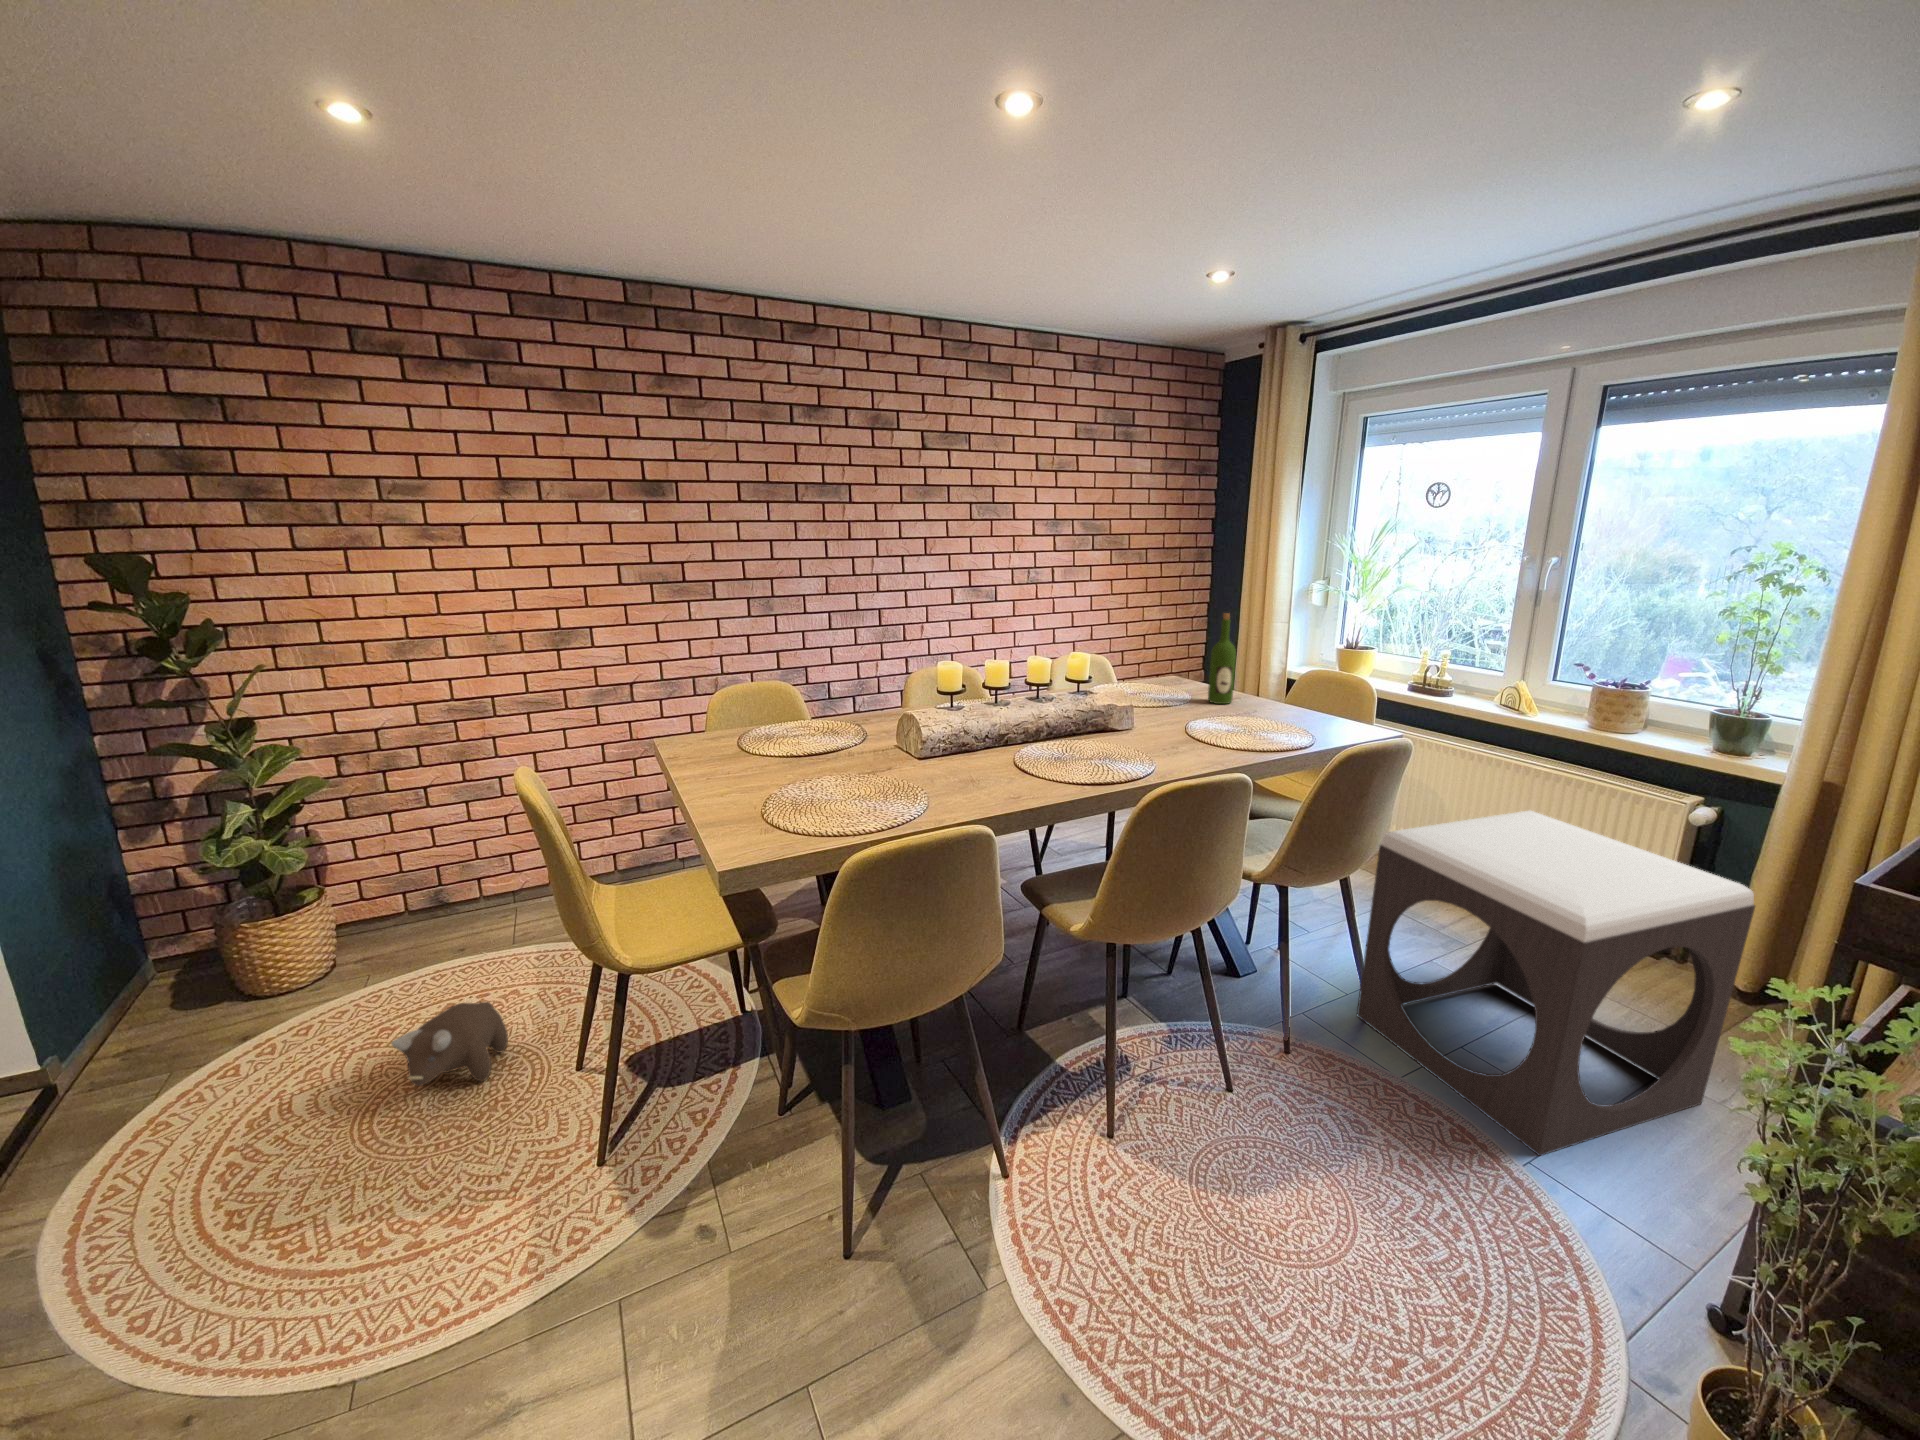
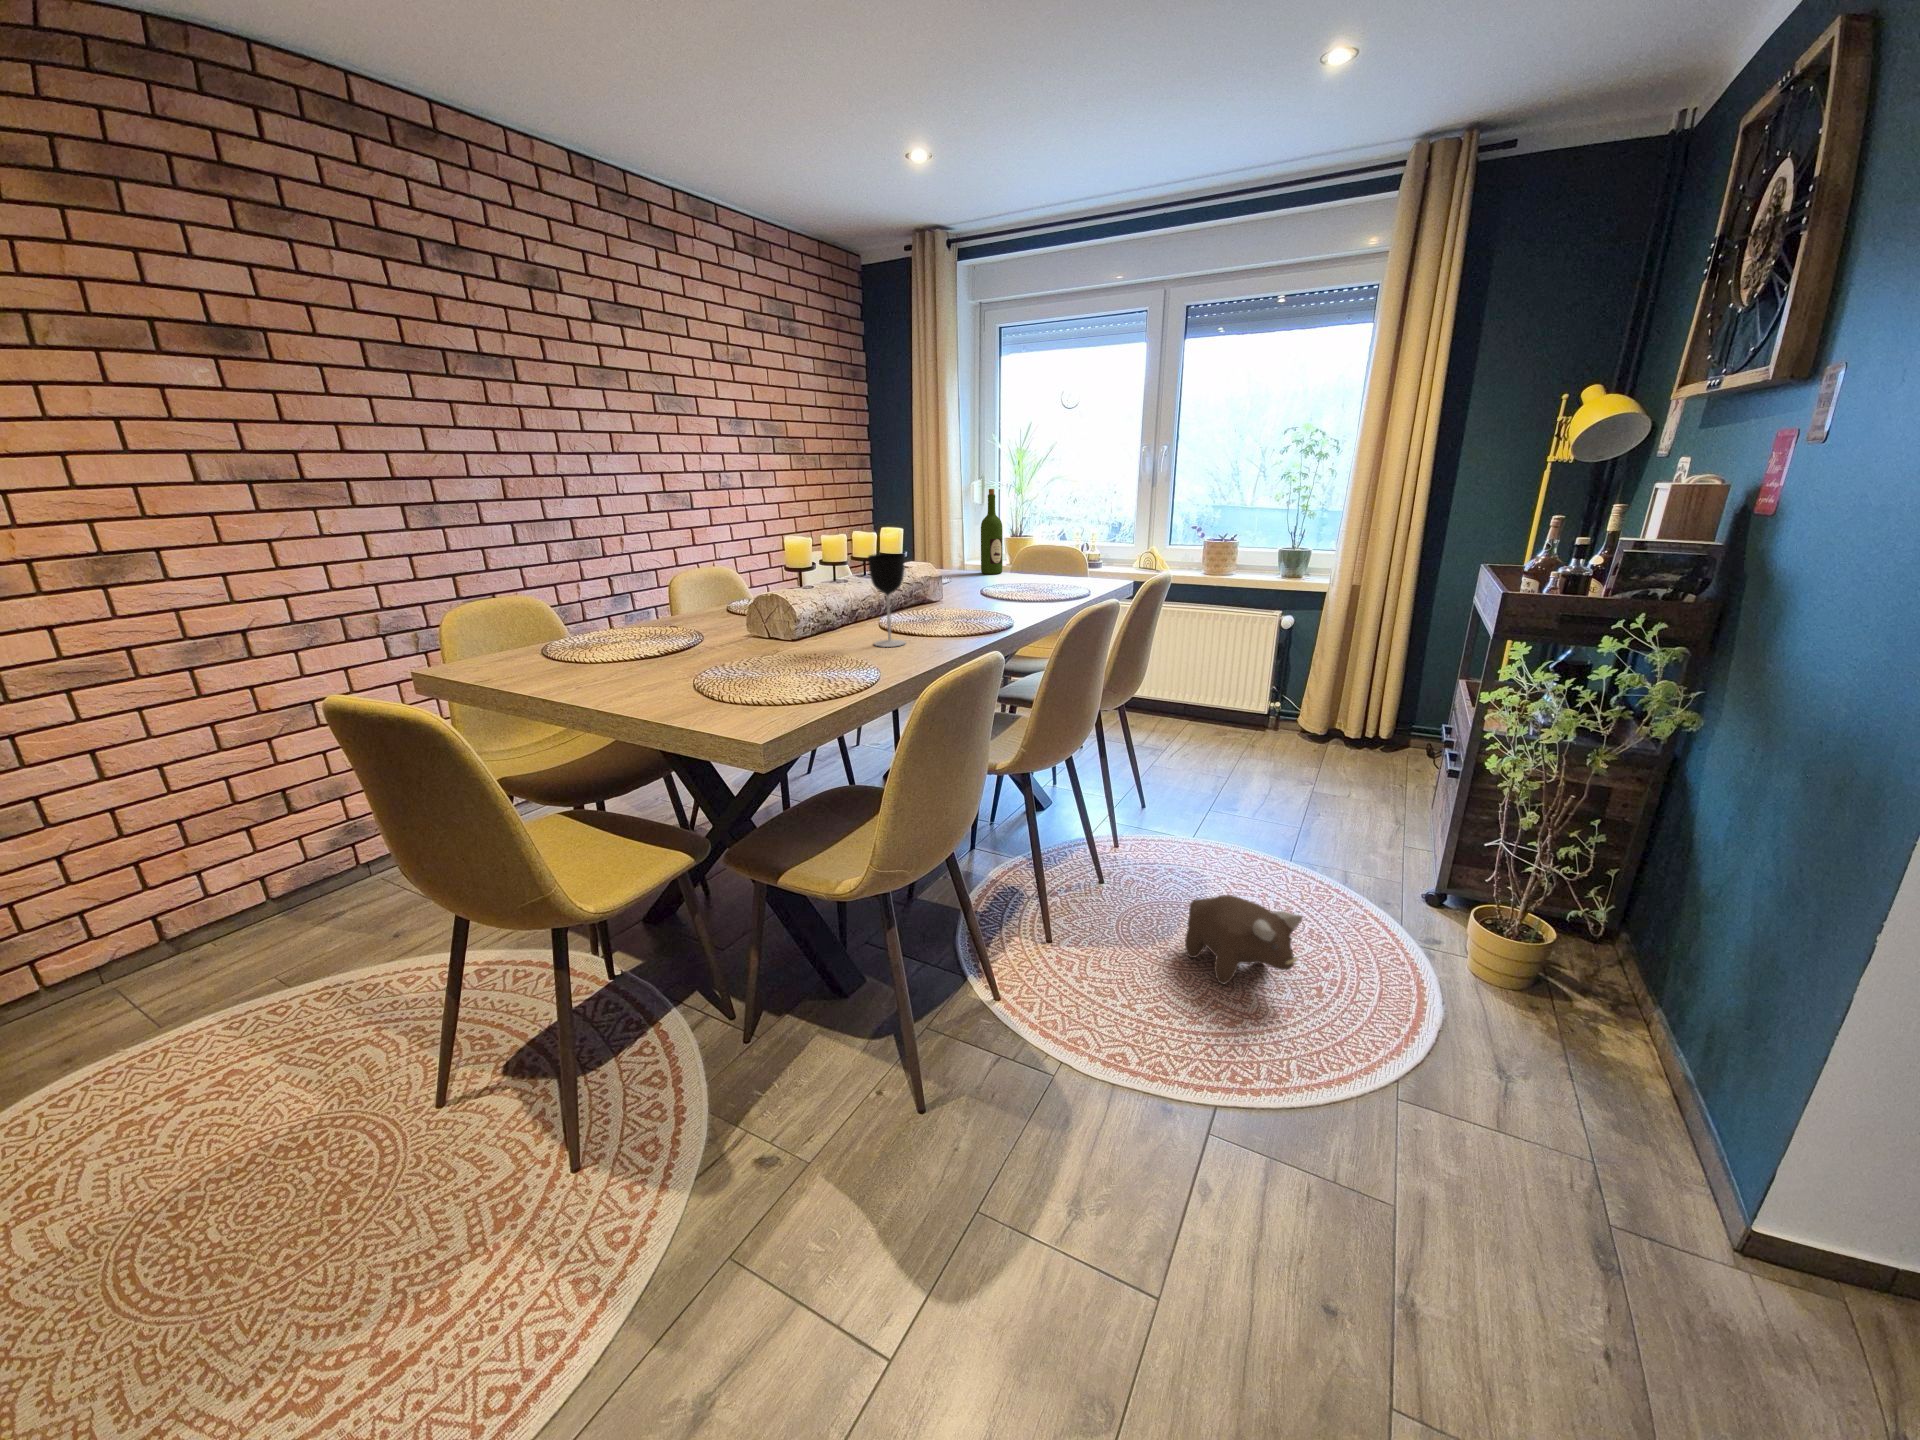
wine glass: none [949,695,983,786] -> present [868,554,905,647]
footstool: present [1357,811,1755,1156] -> none [1144,627,1366,852]
plush toy: present [391,1002,508,1086] -> present [1185,895,1302,984]

